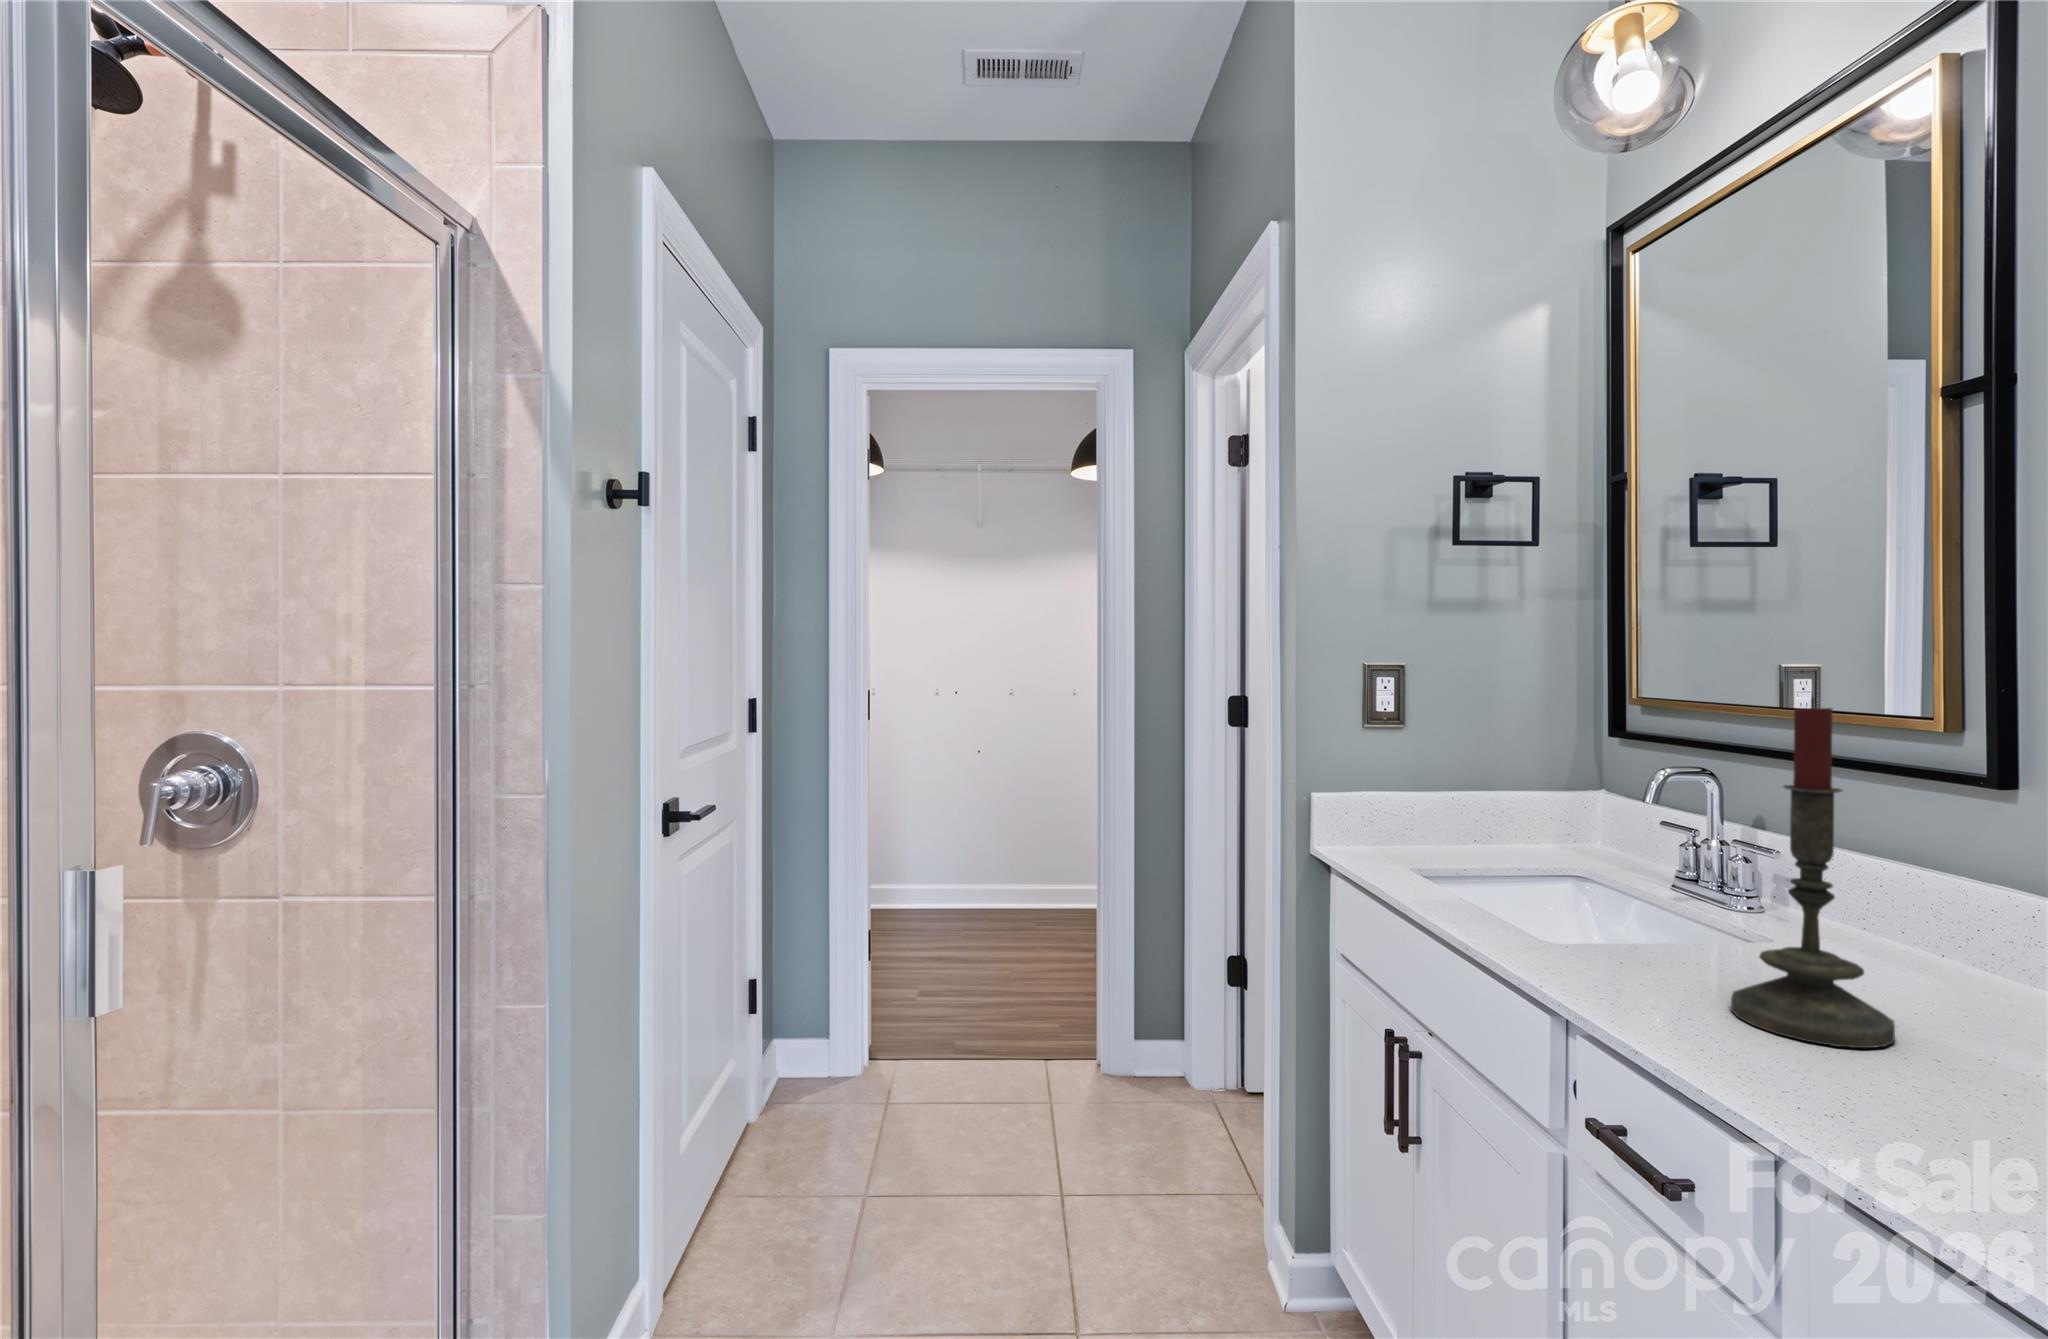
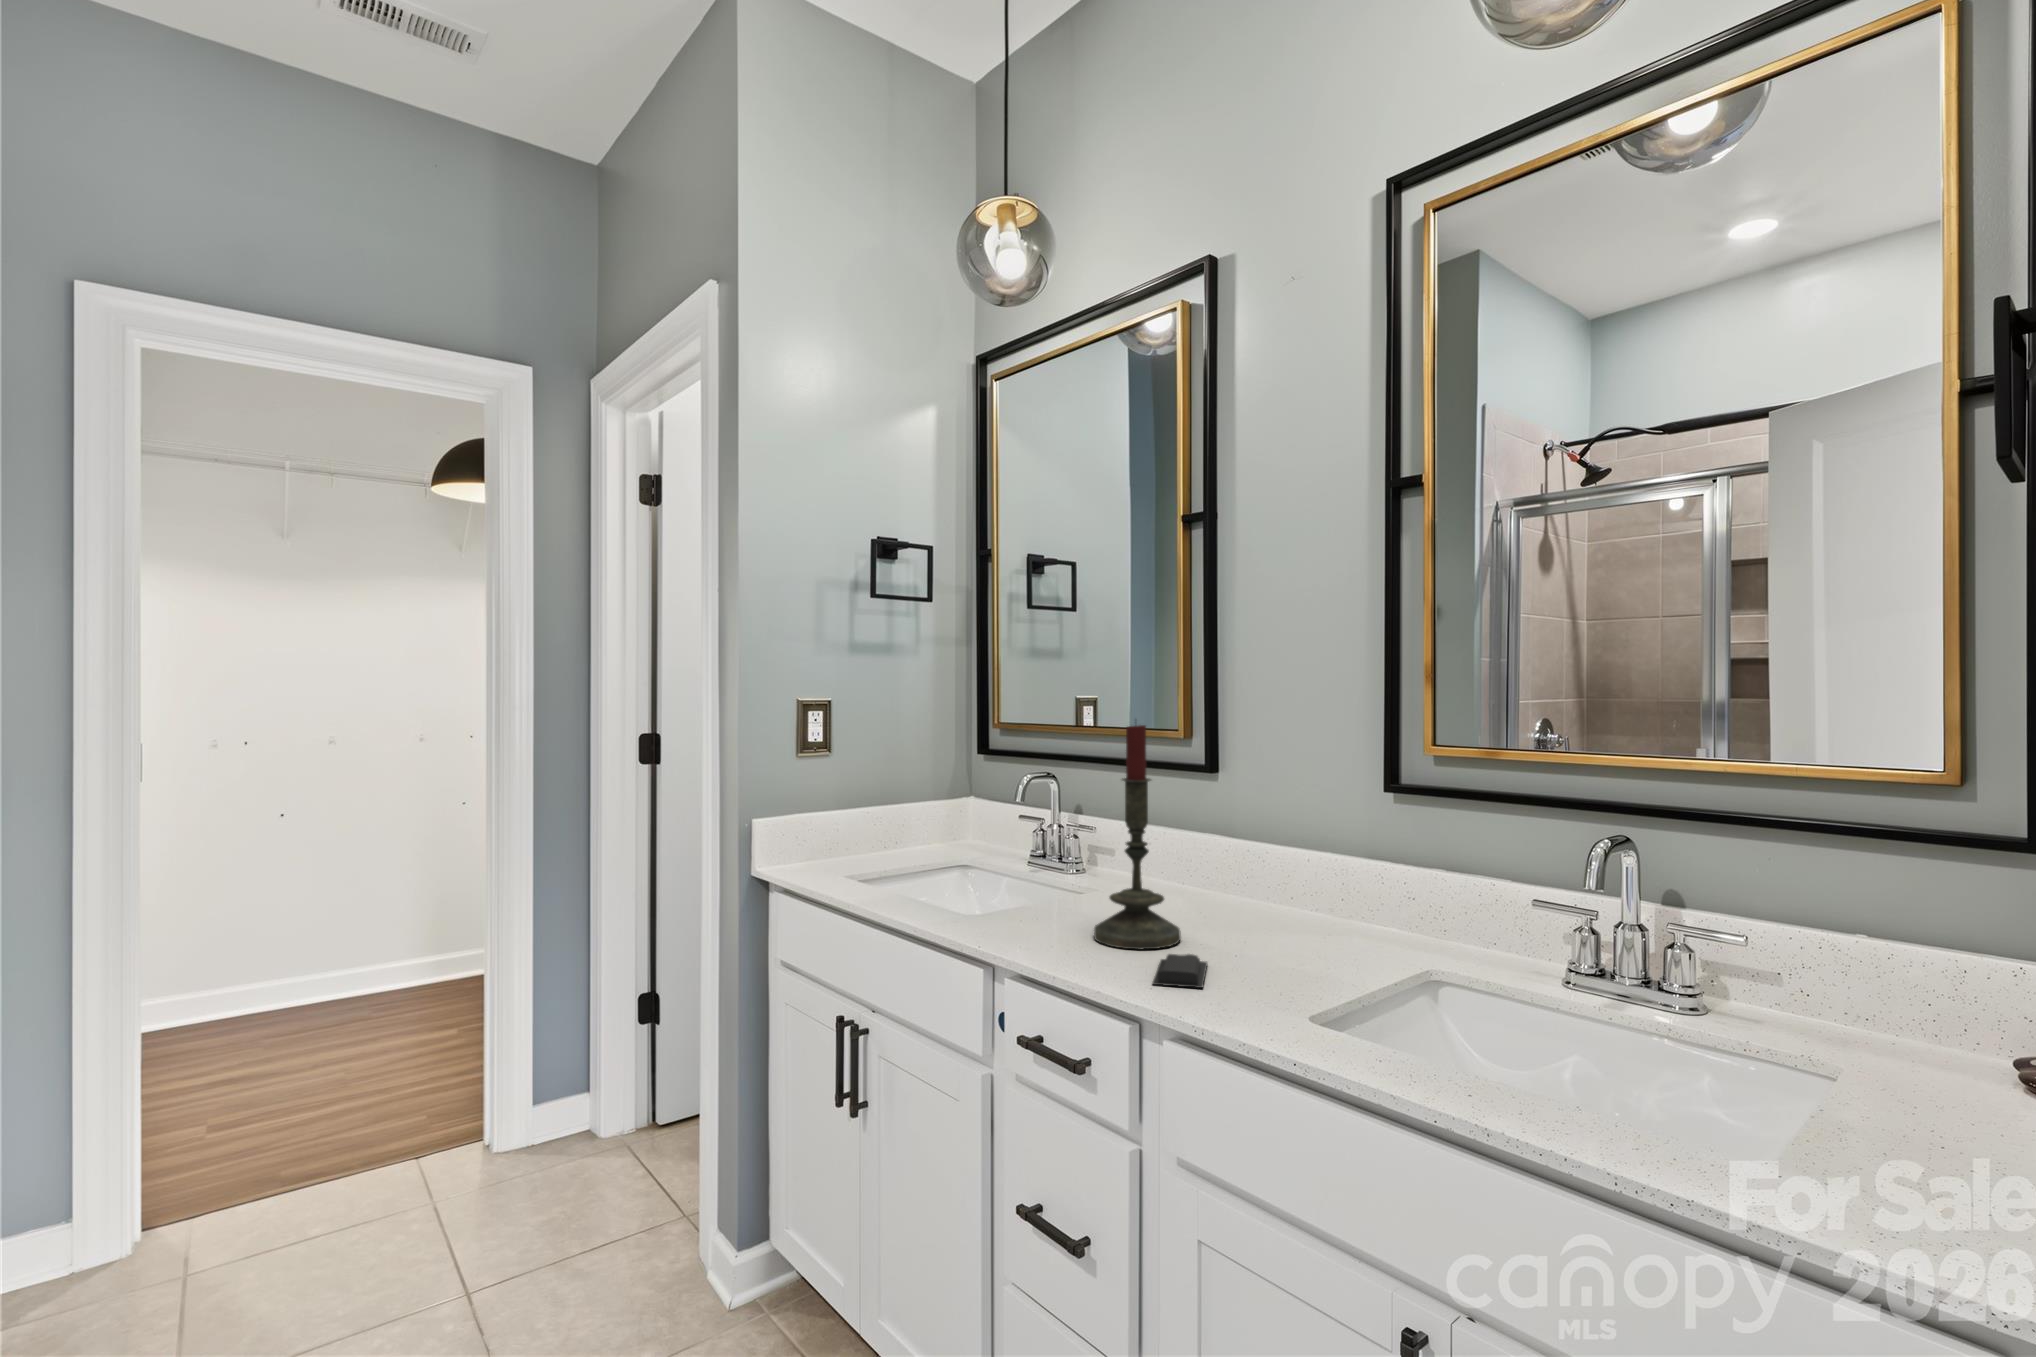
soap bar: none [1807,1061,1937,1133] -> present [1153,954,1207,988]

